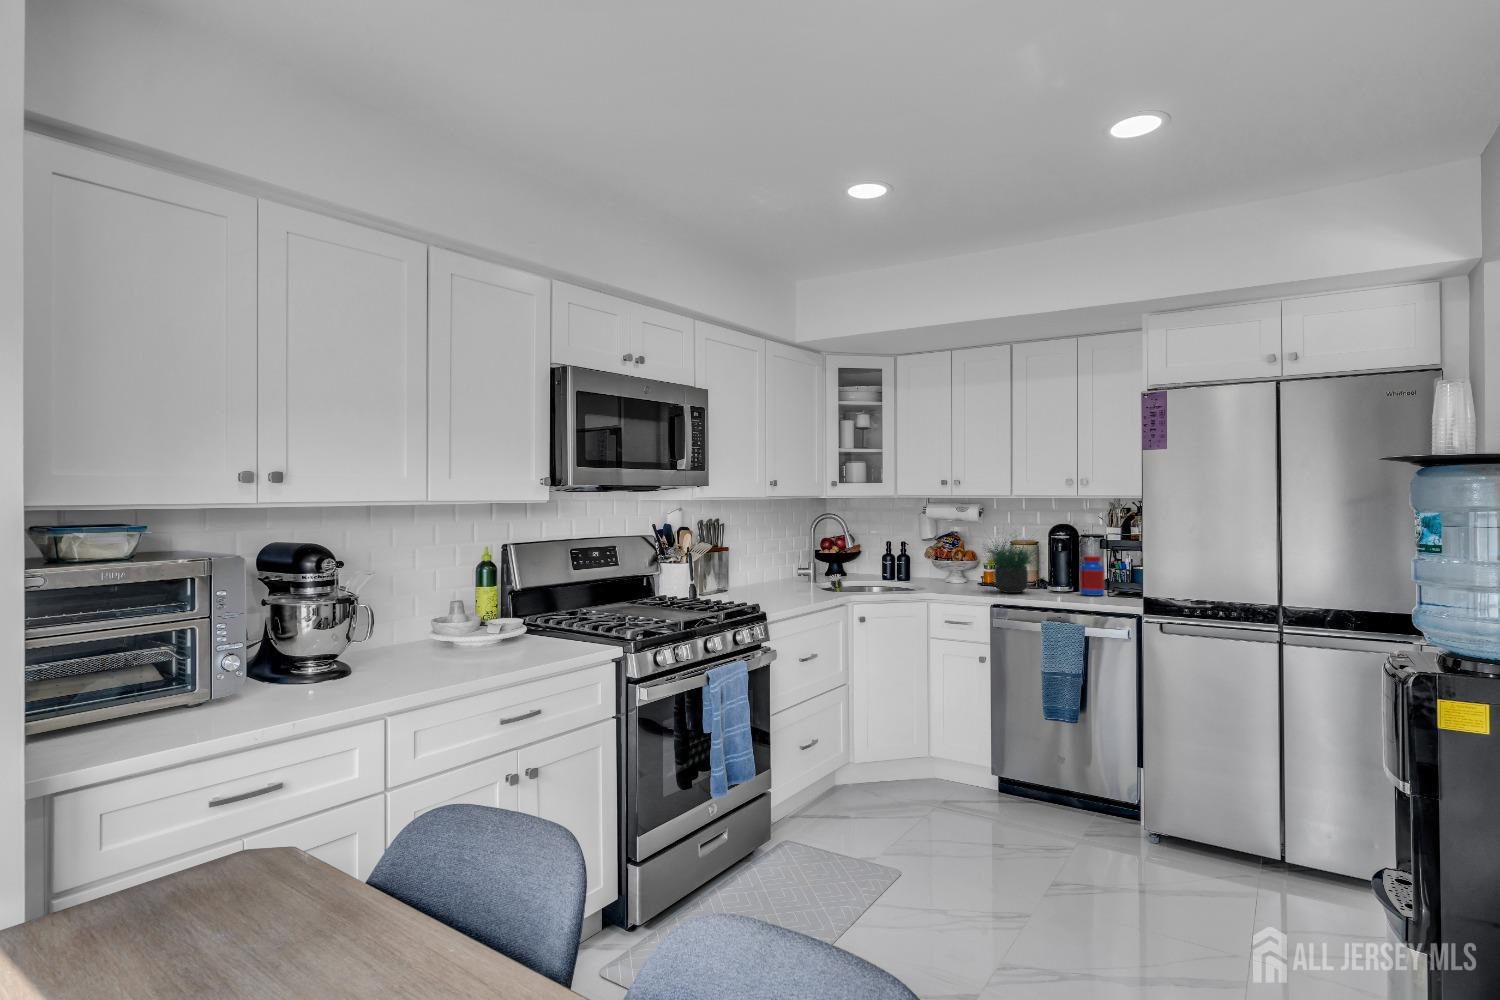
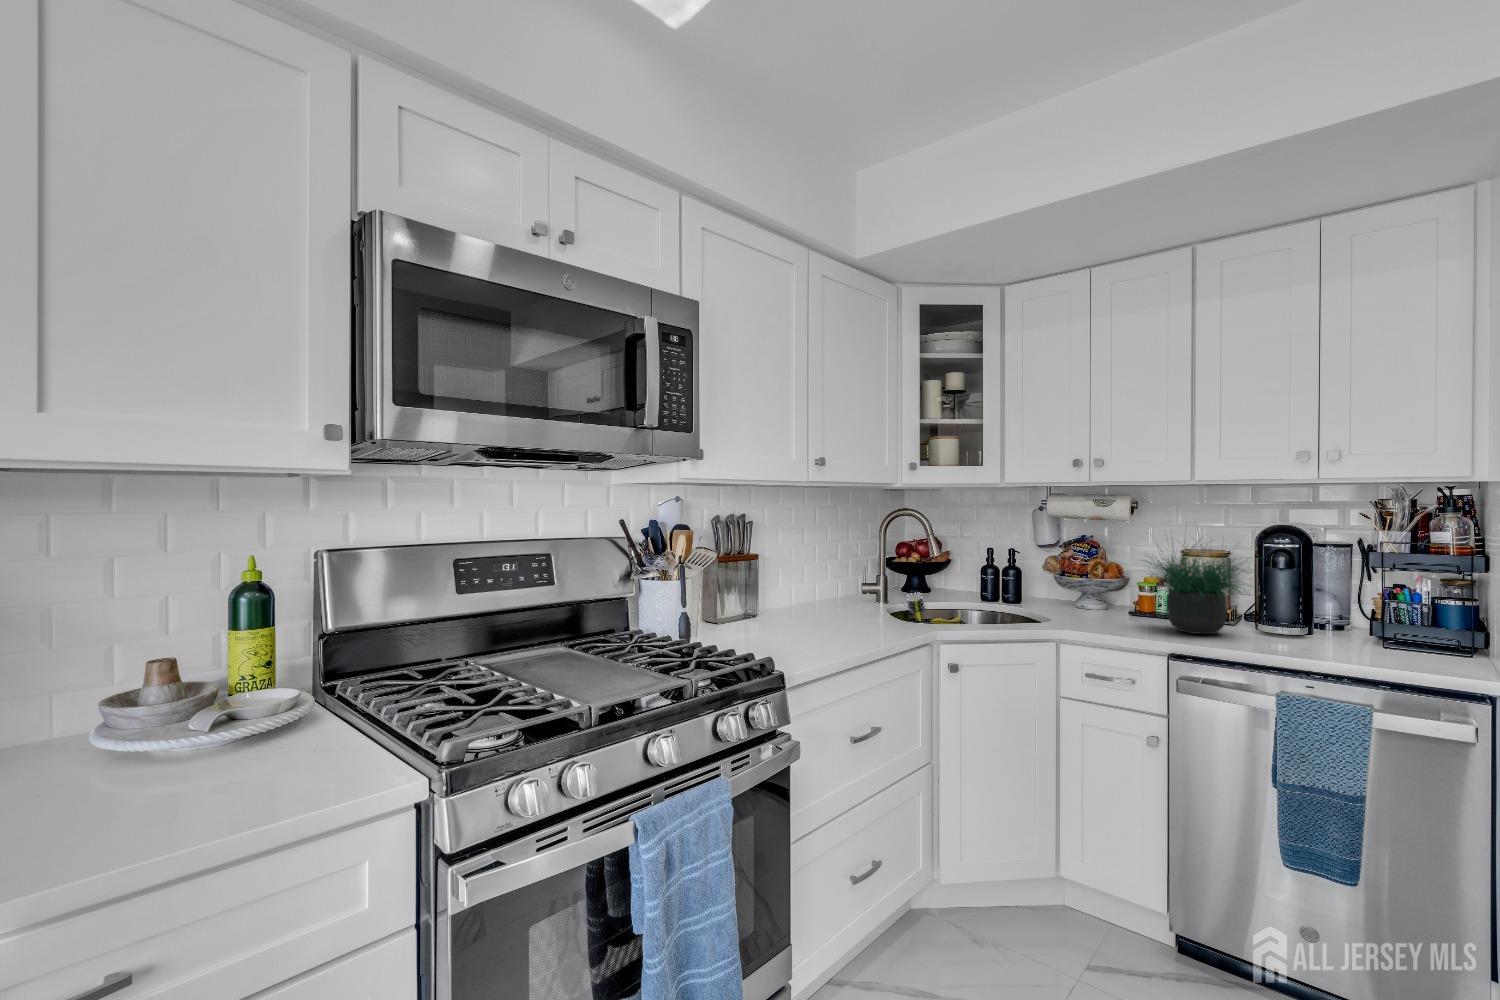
jar: present [1080,555,1104,596] -> none [1323,577,1372,645]

